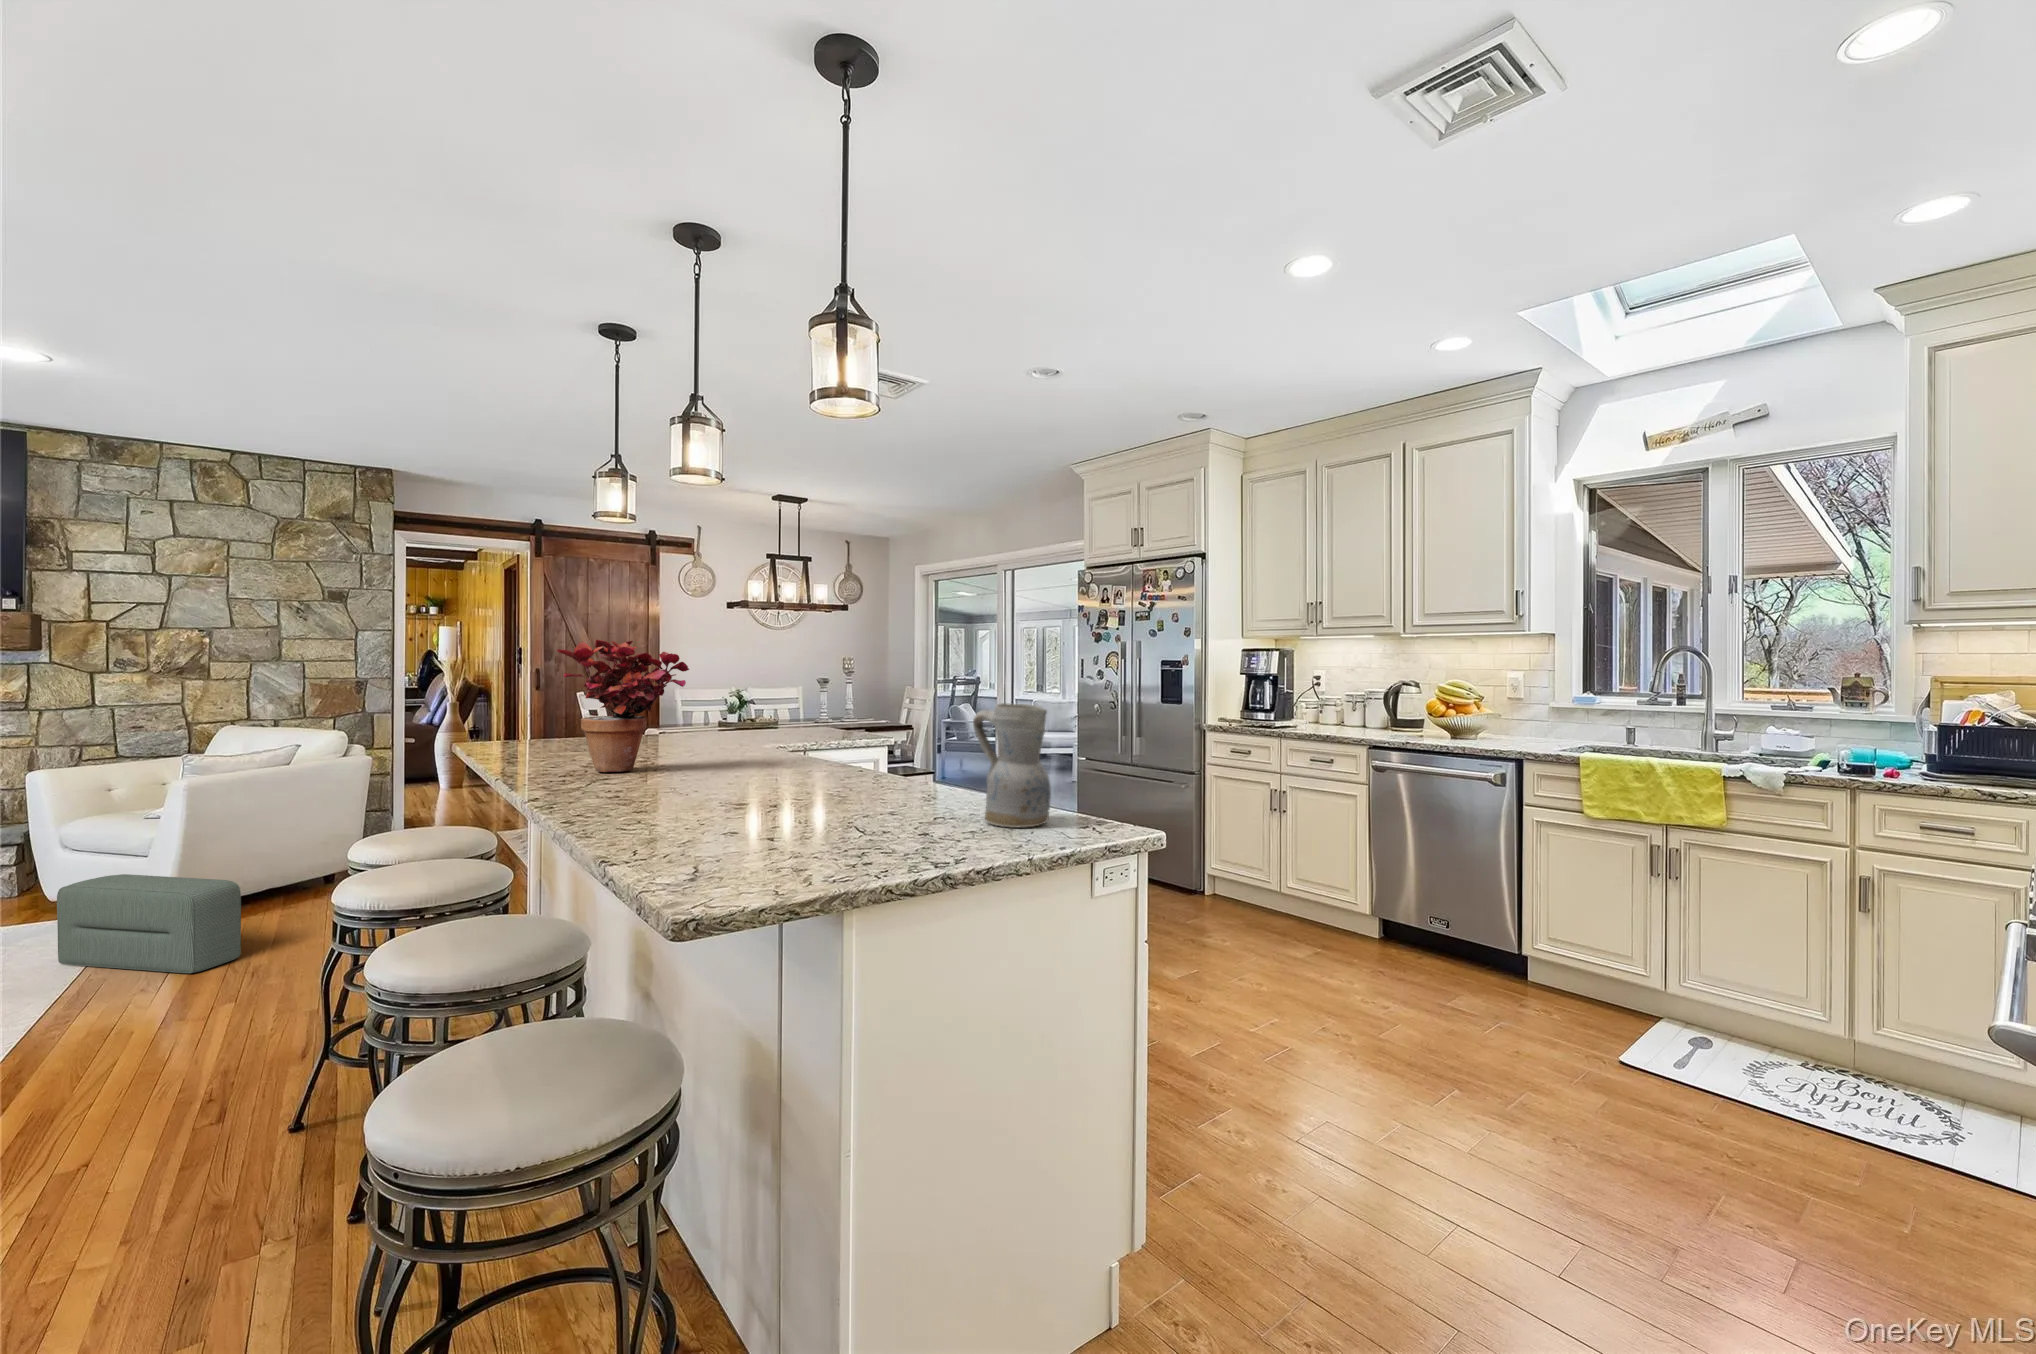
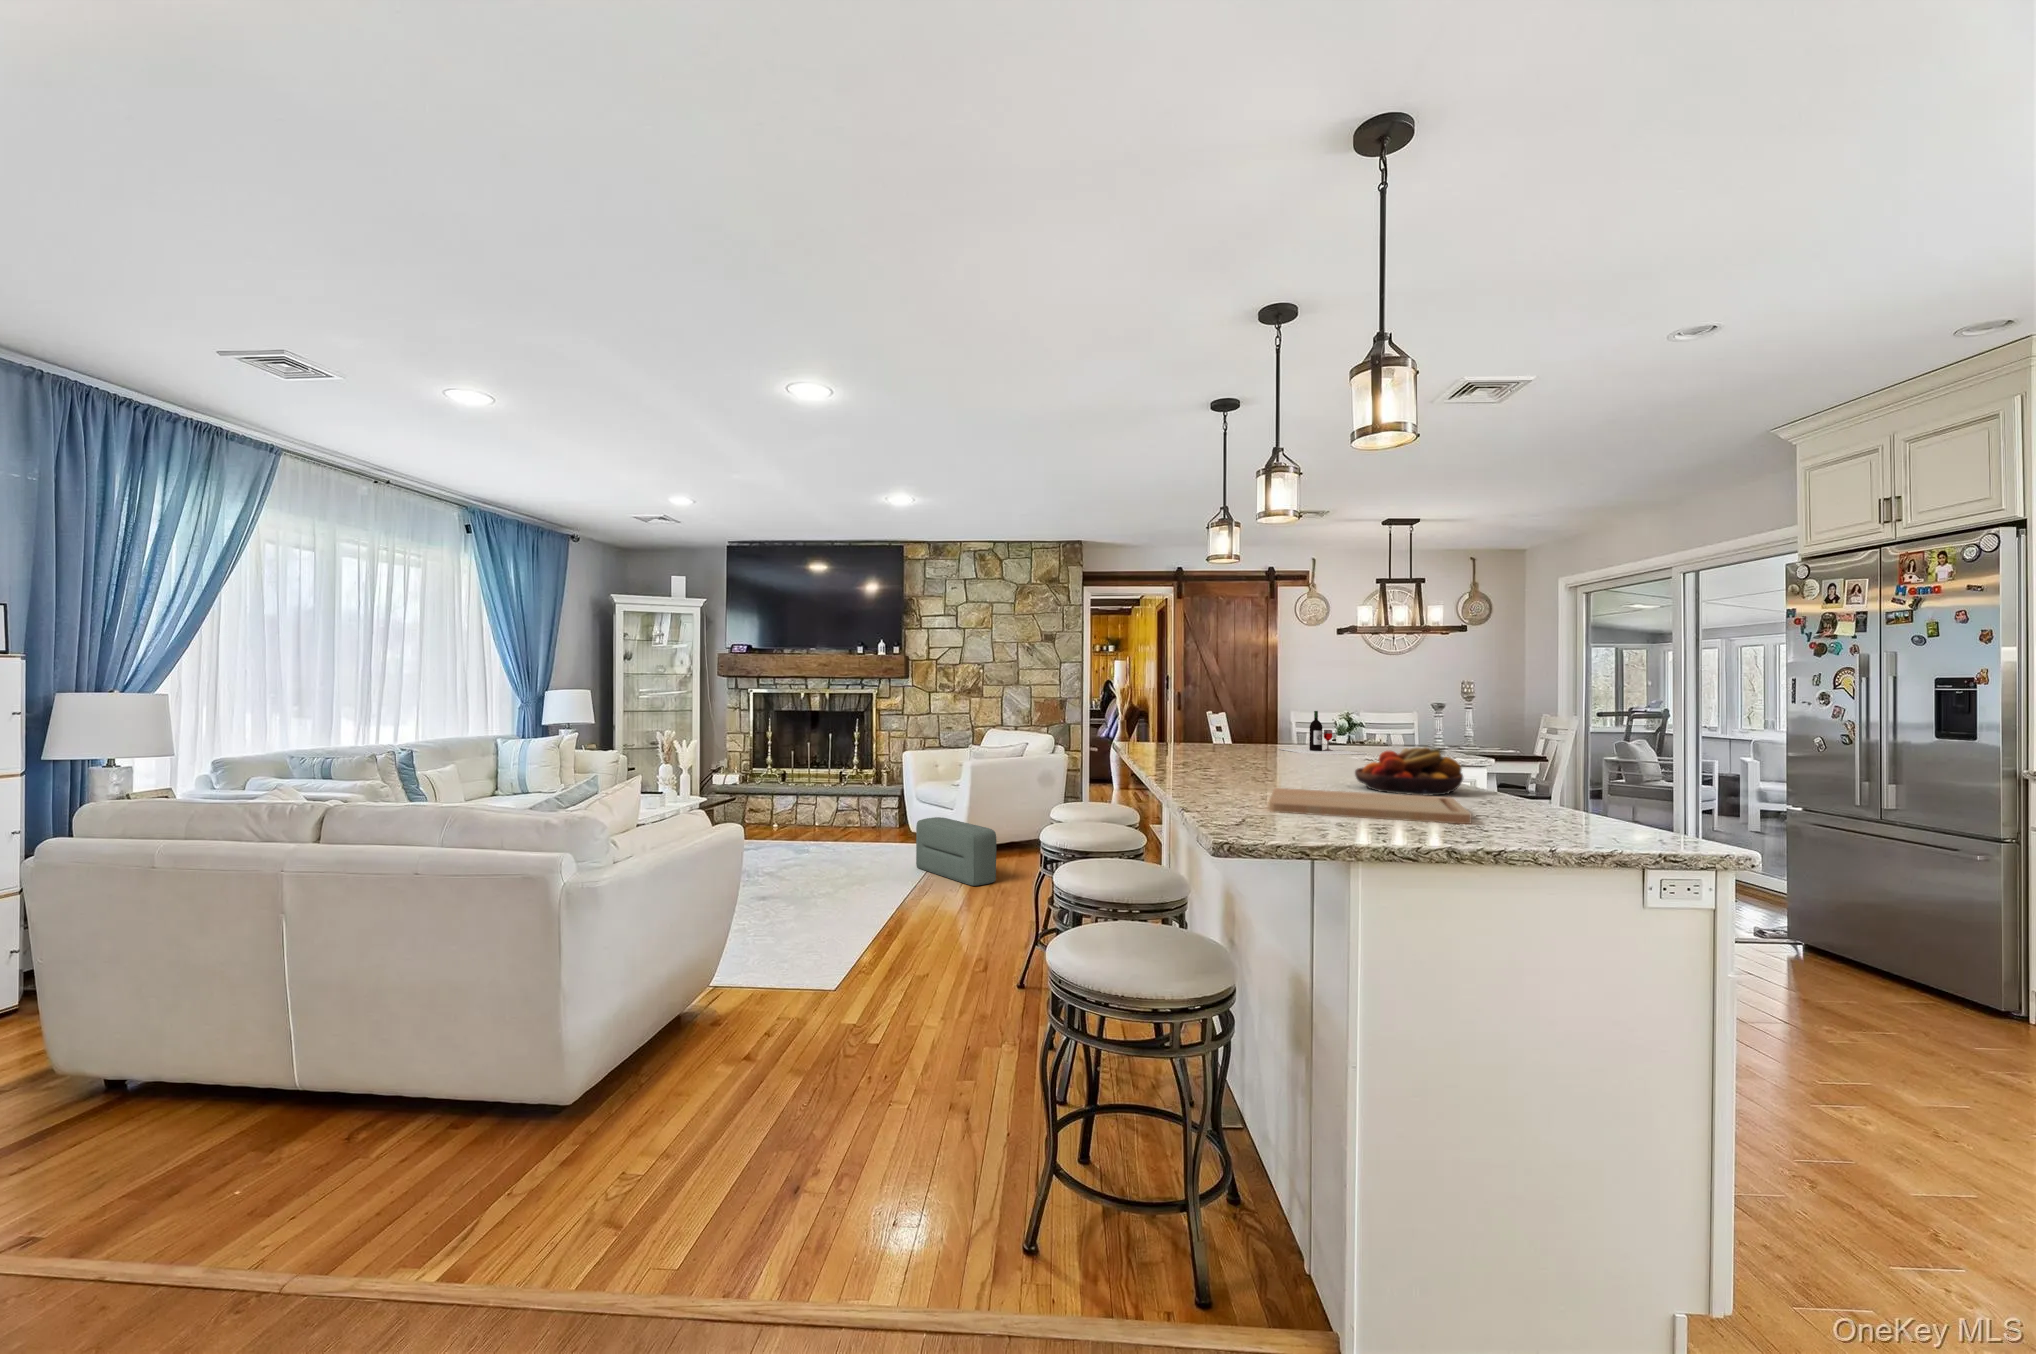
potted plant: present [557,640,689,772] -> none [1174,660,1274,766]
wine bottle: none [677,694,776,743] -> present [1280,711,1364,754]
ceramic pitcher: present [973,703,1051,827] -> none [1515,708,1608,833]
fruit bowl: none [791,739,899,792] -> present [1355,747,1463,795]
cutting board: none [712,795,936,845] -> present [1268,788,1471,824]

